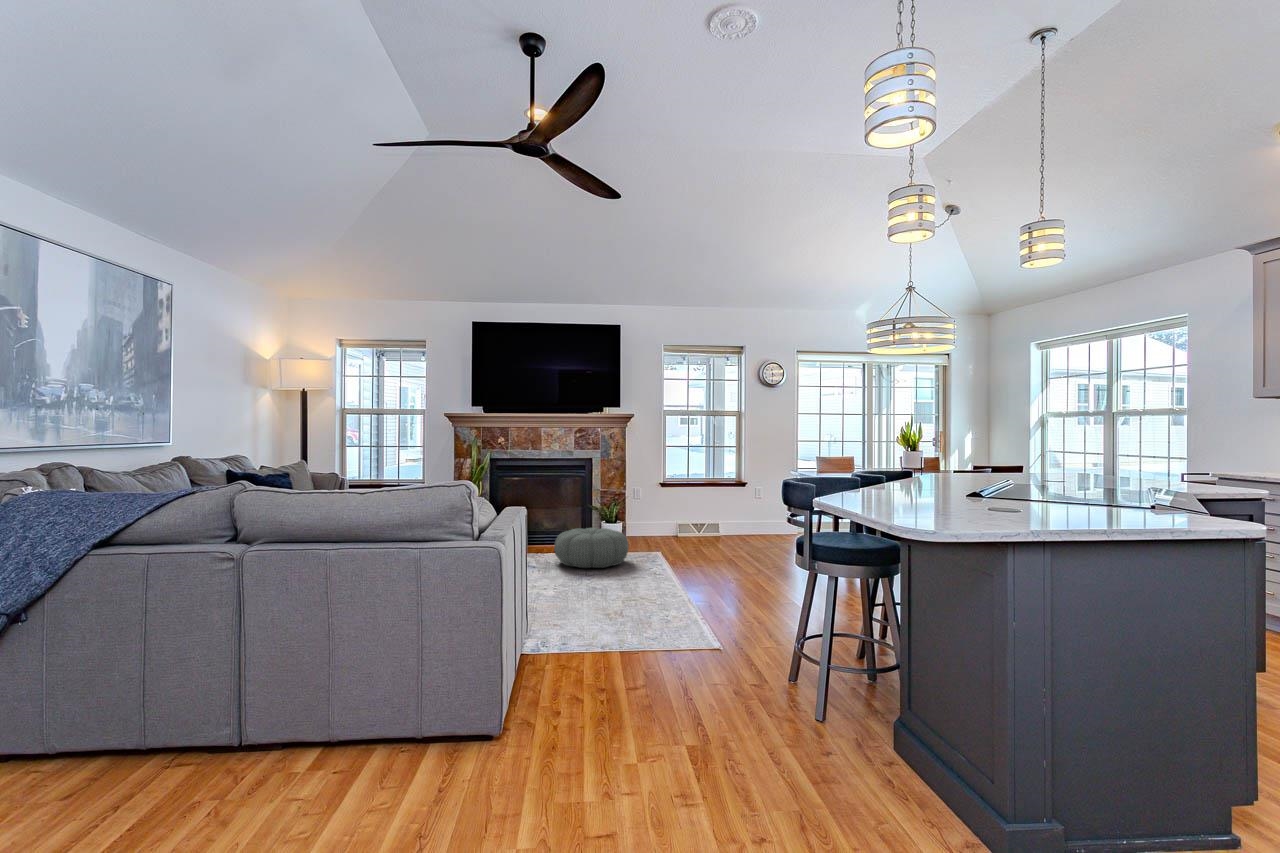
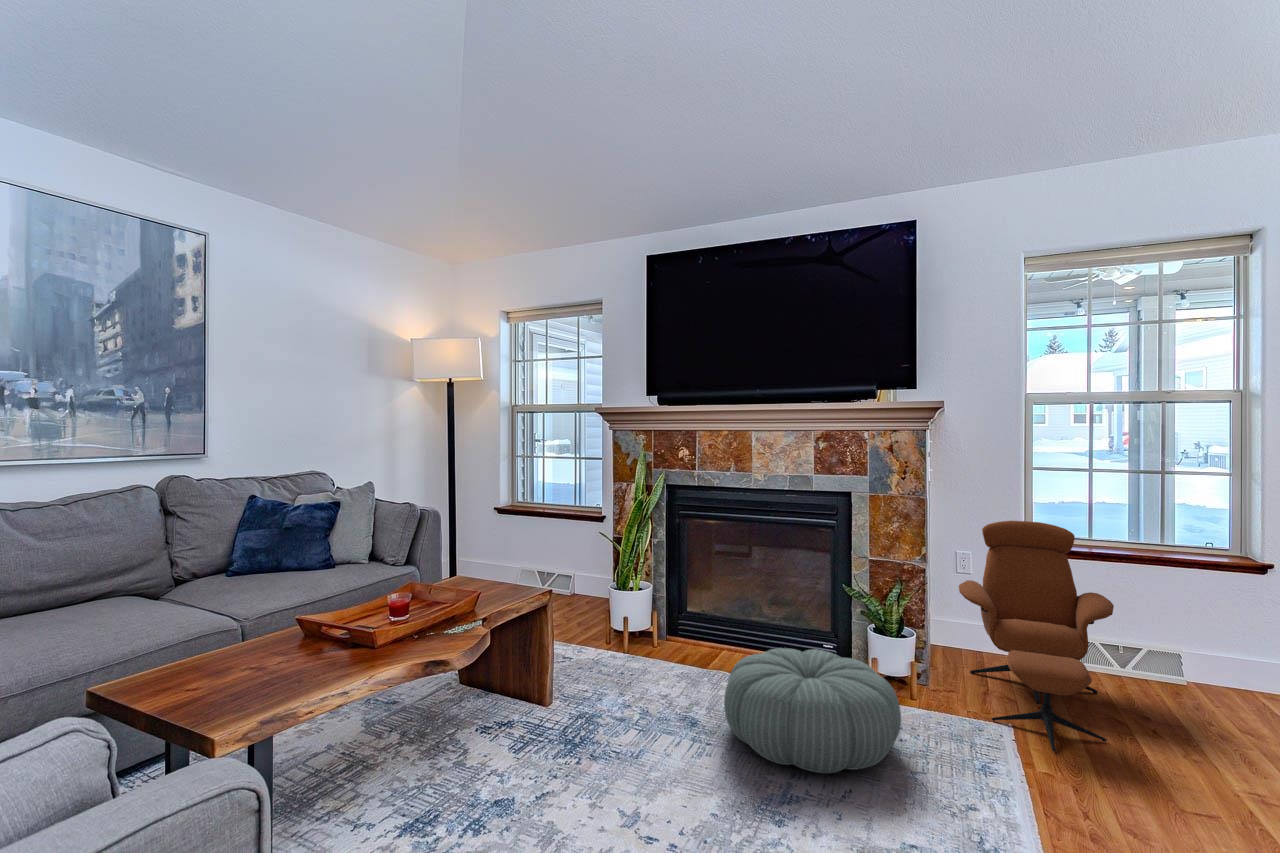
lounge chair: none [639,470,697,554] -> present [959,521,1114,752]

